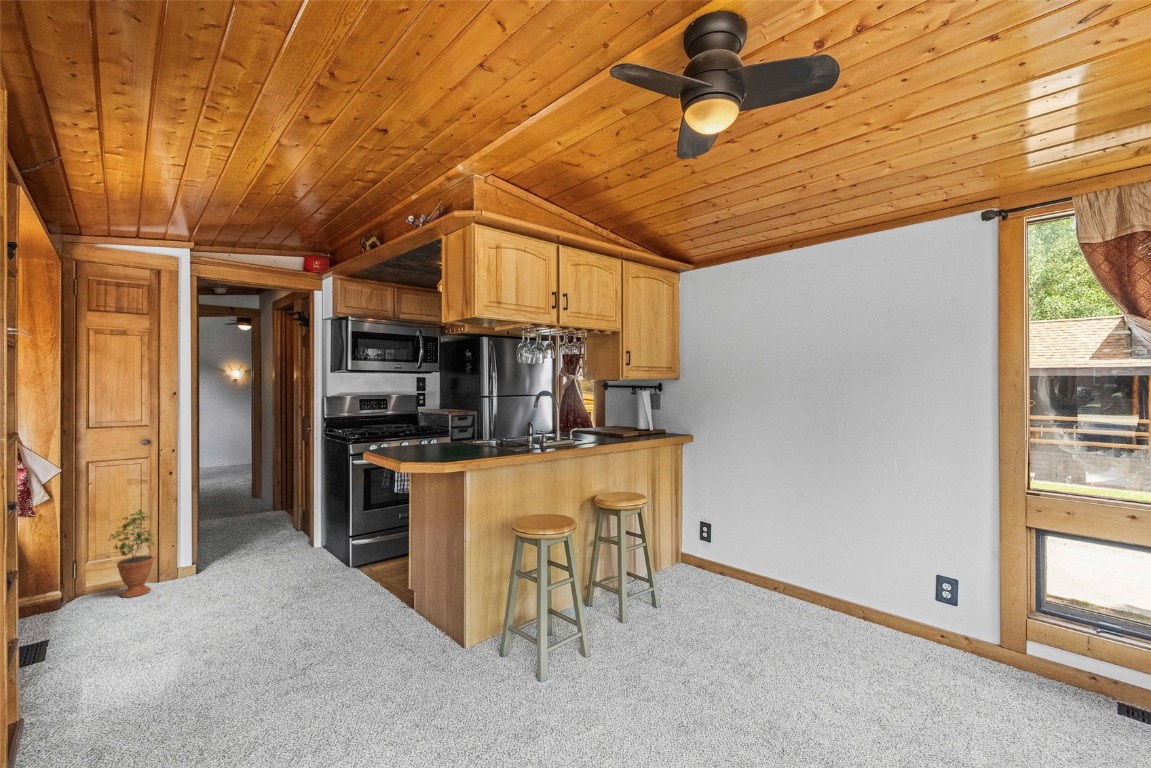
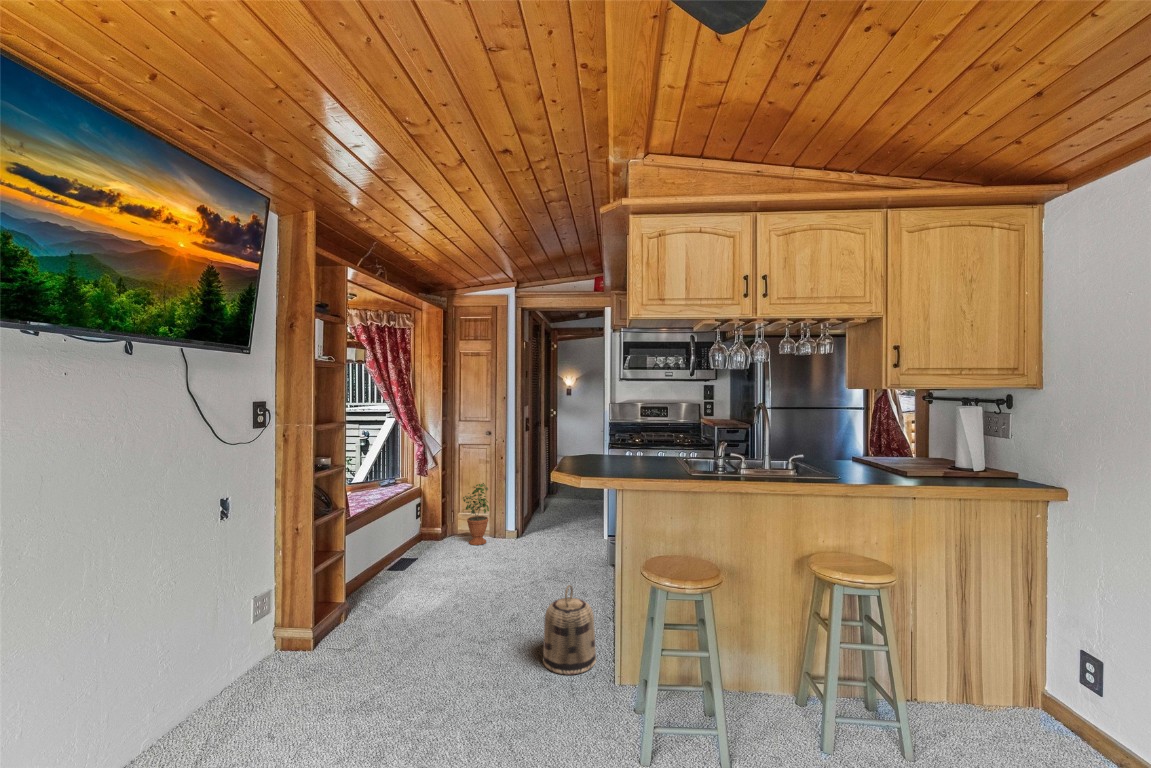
basket: none [384,571,438,656] -> present [543,585,596,675]

